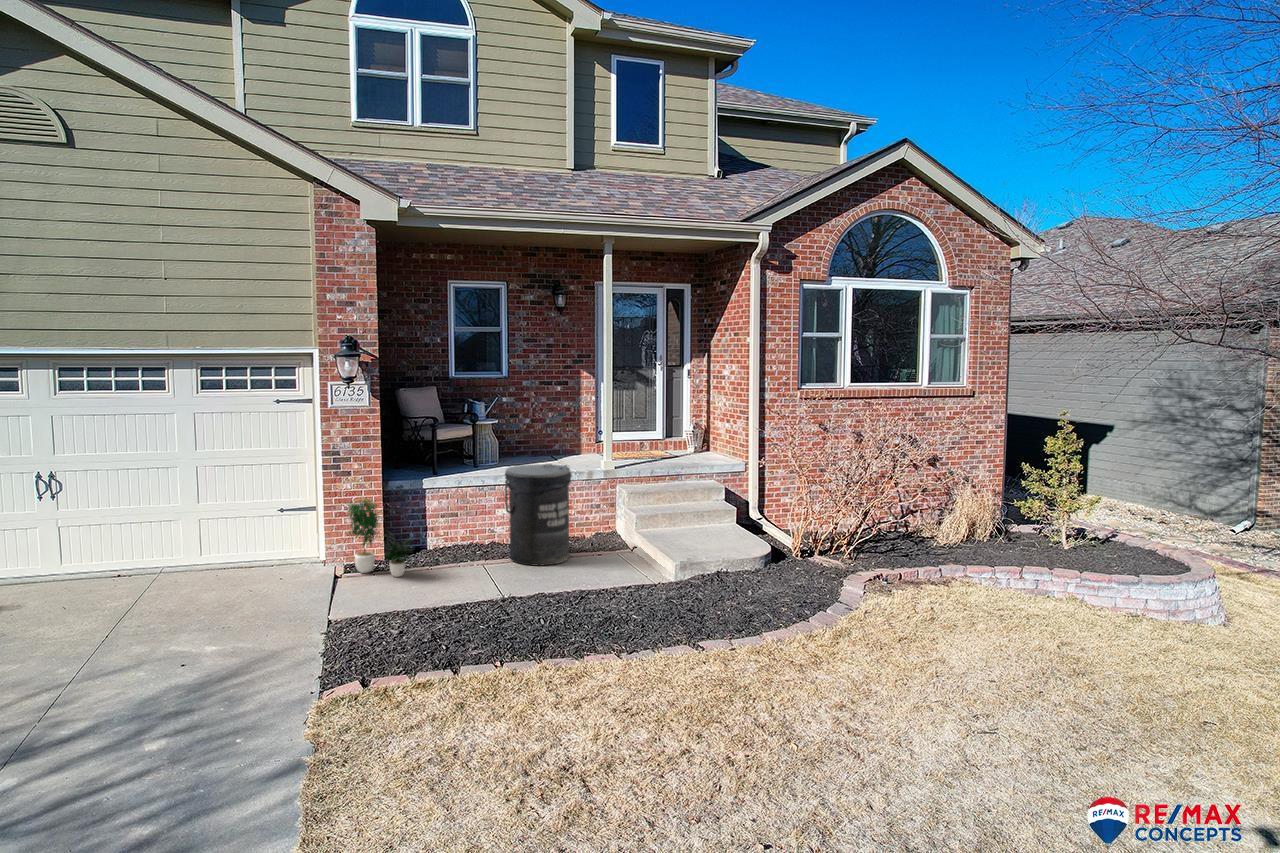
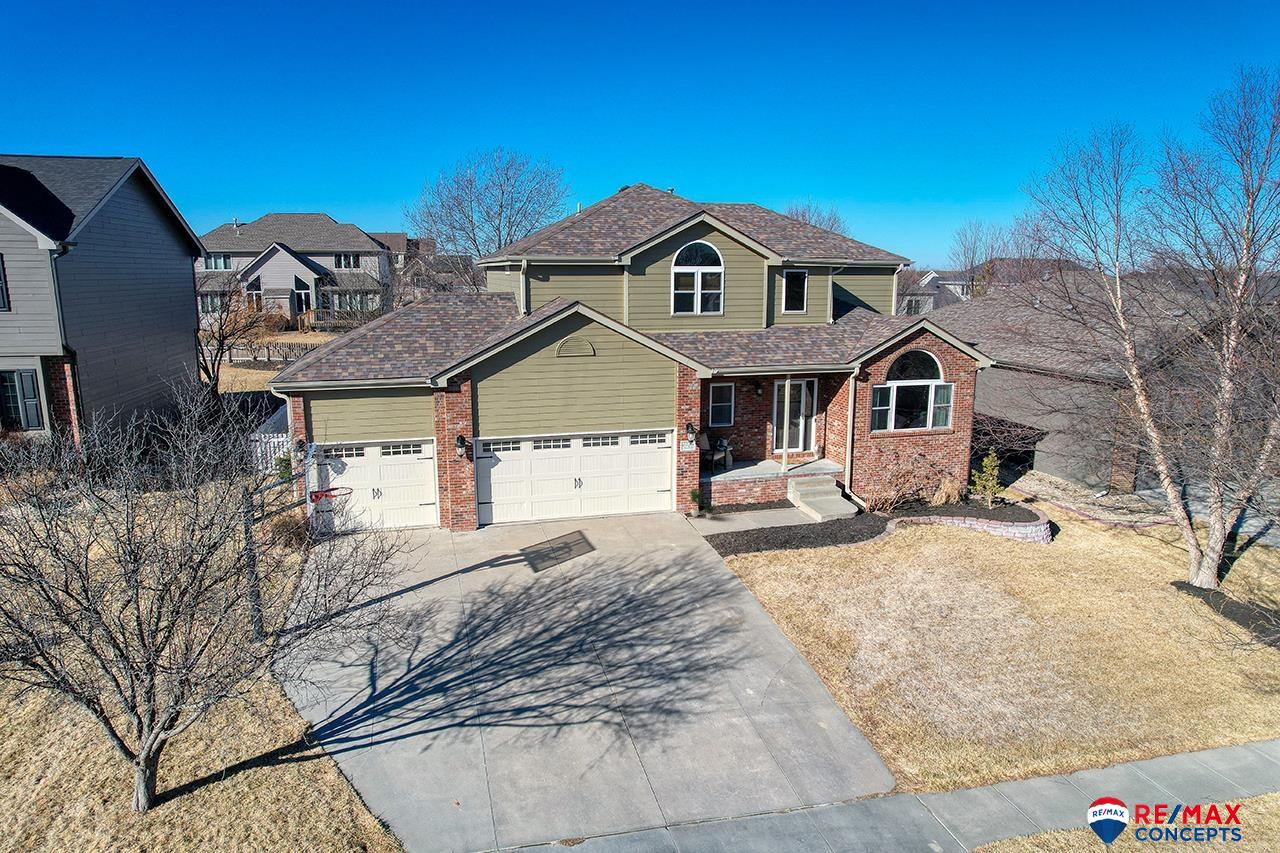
trash can: present [505,464,572,565] -> none [746,471,773,514]

